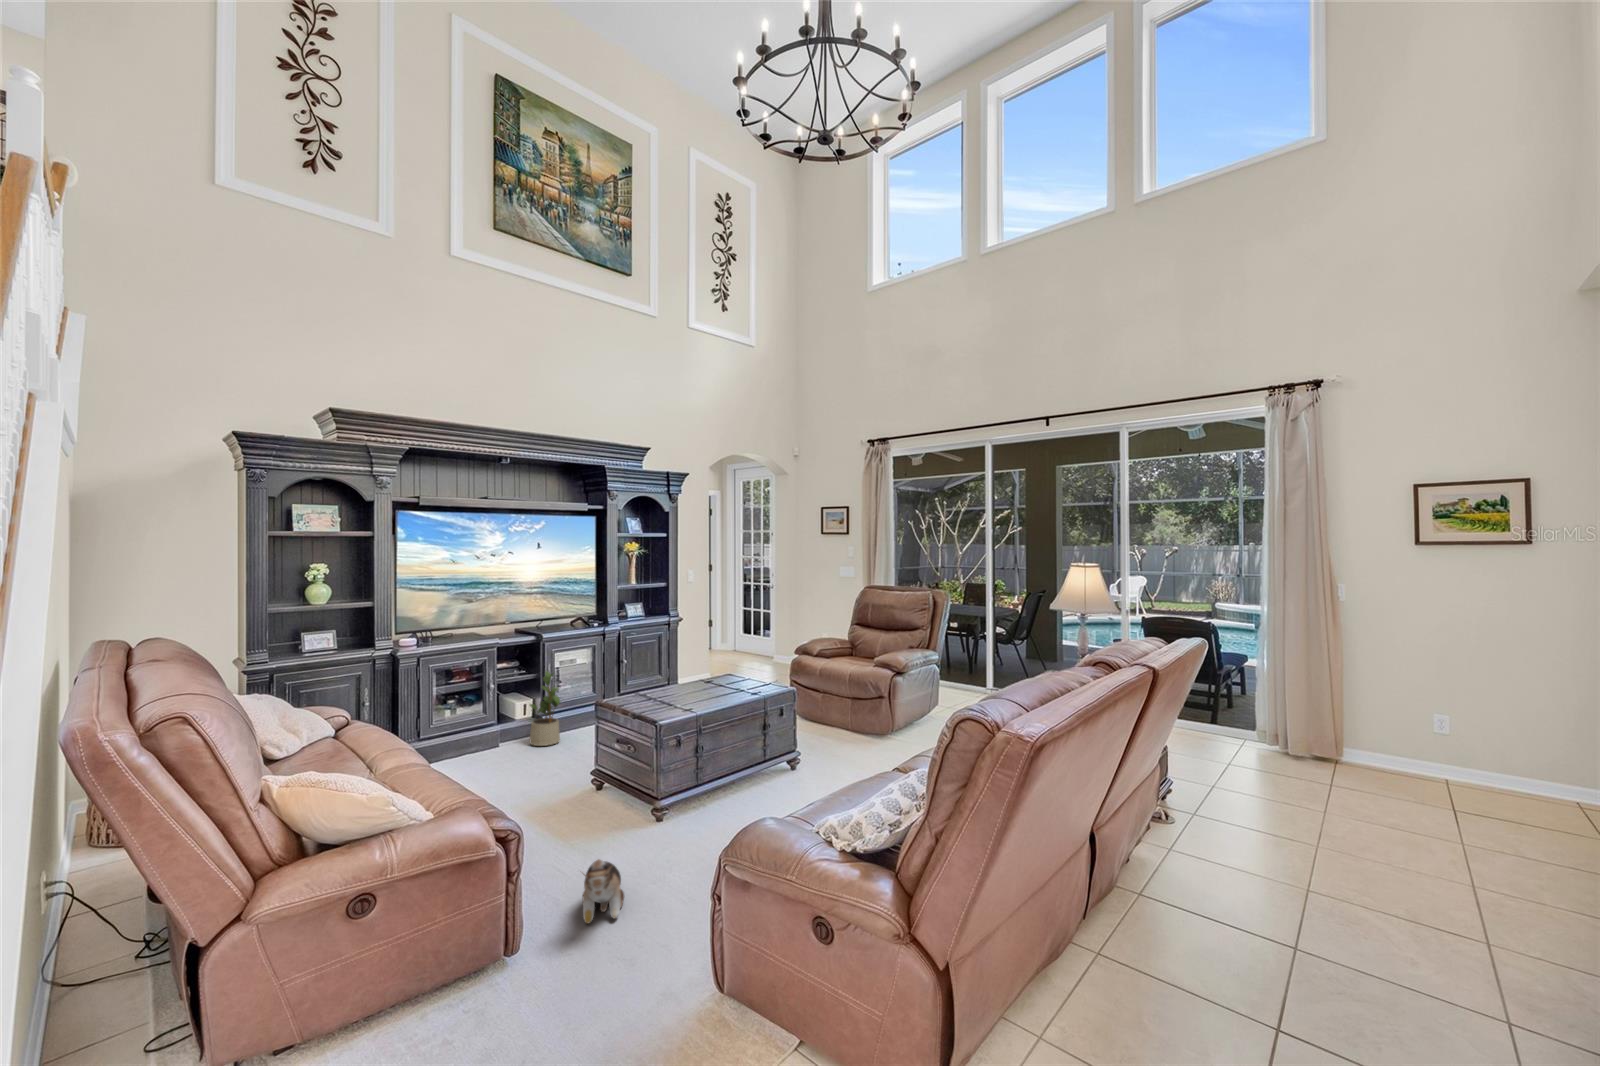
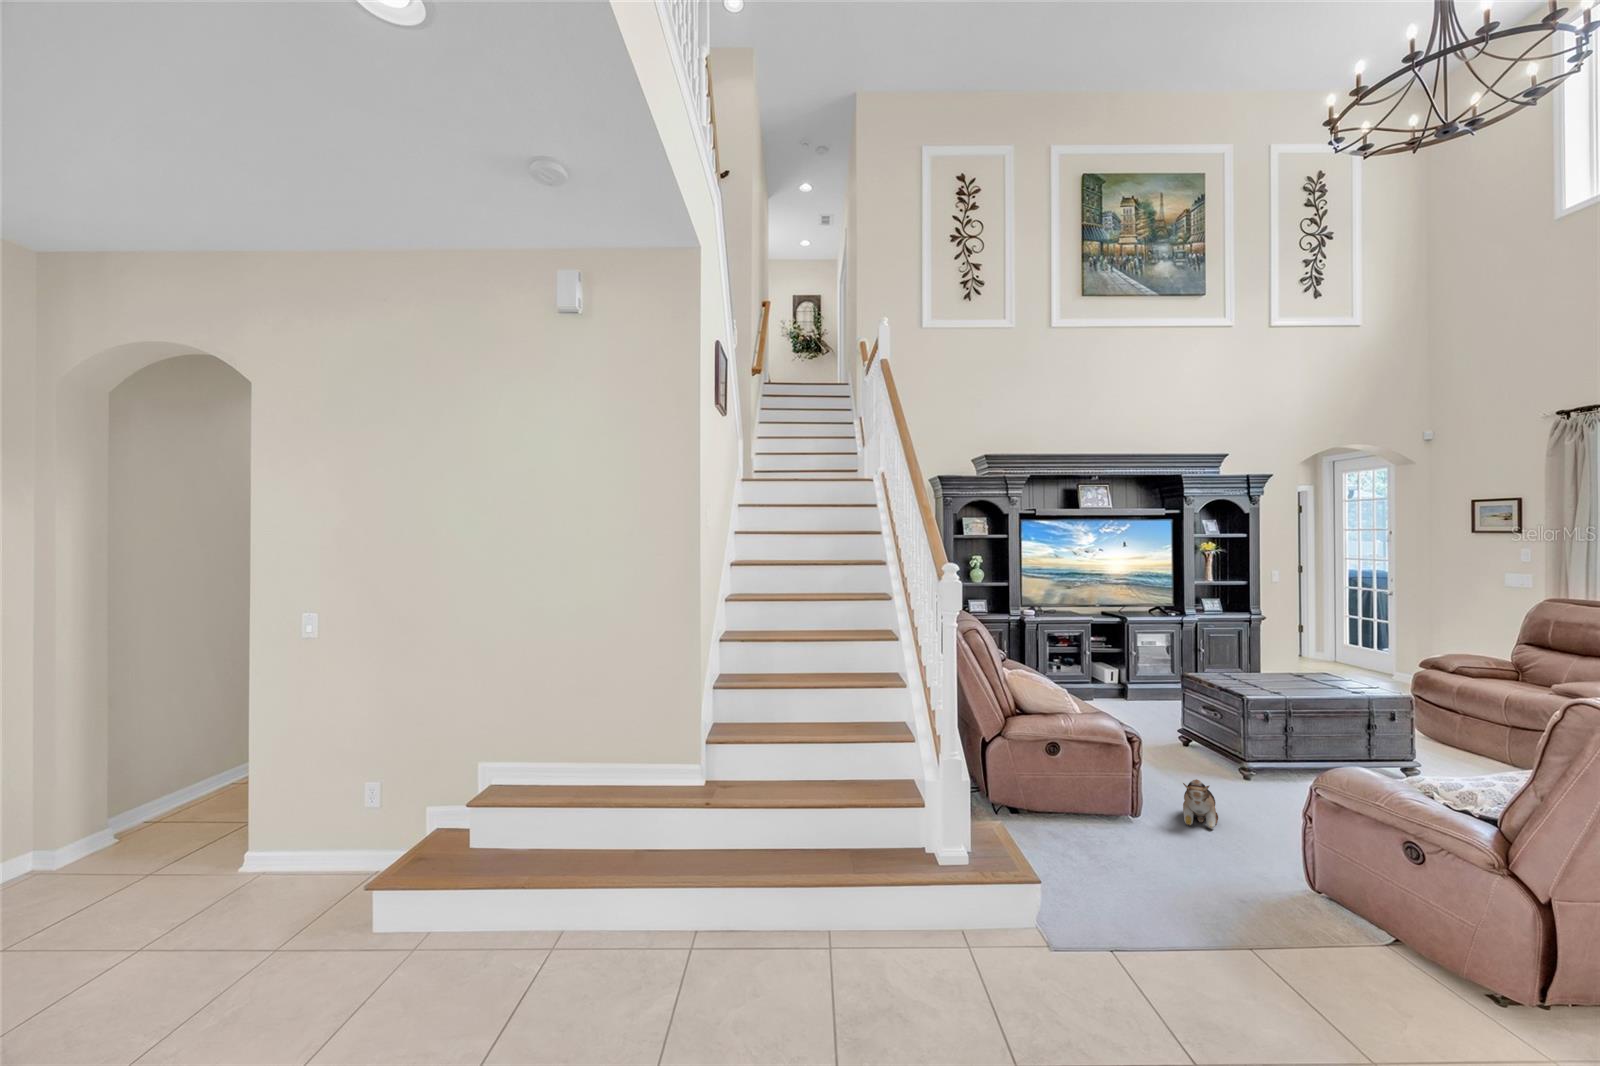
potted plant: present [530,671,561,746] -> none [1119,647,1150,707]

